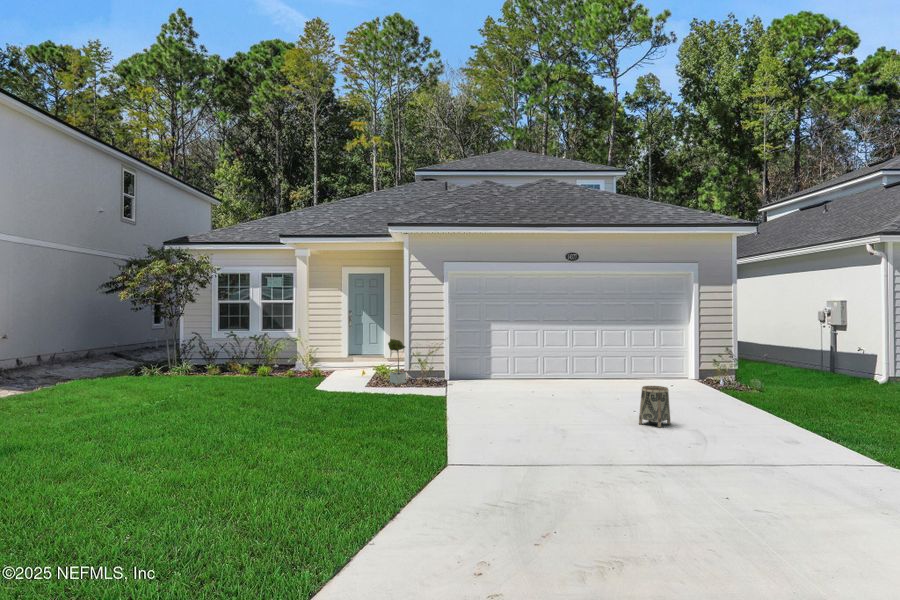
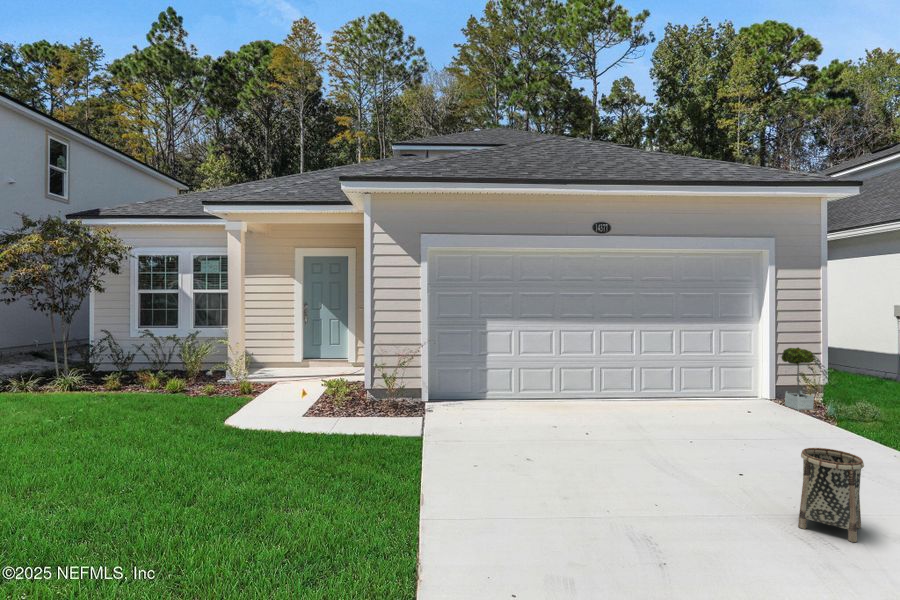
potted tree: present [388,339,407,384] -> present [782,347,815,410]

